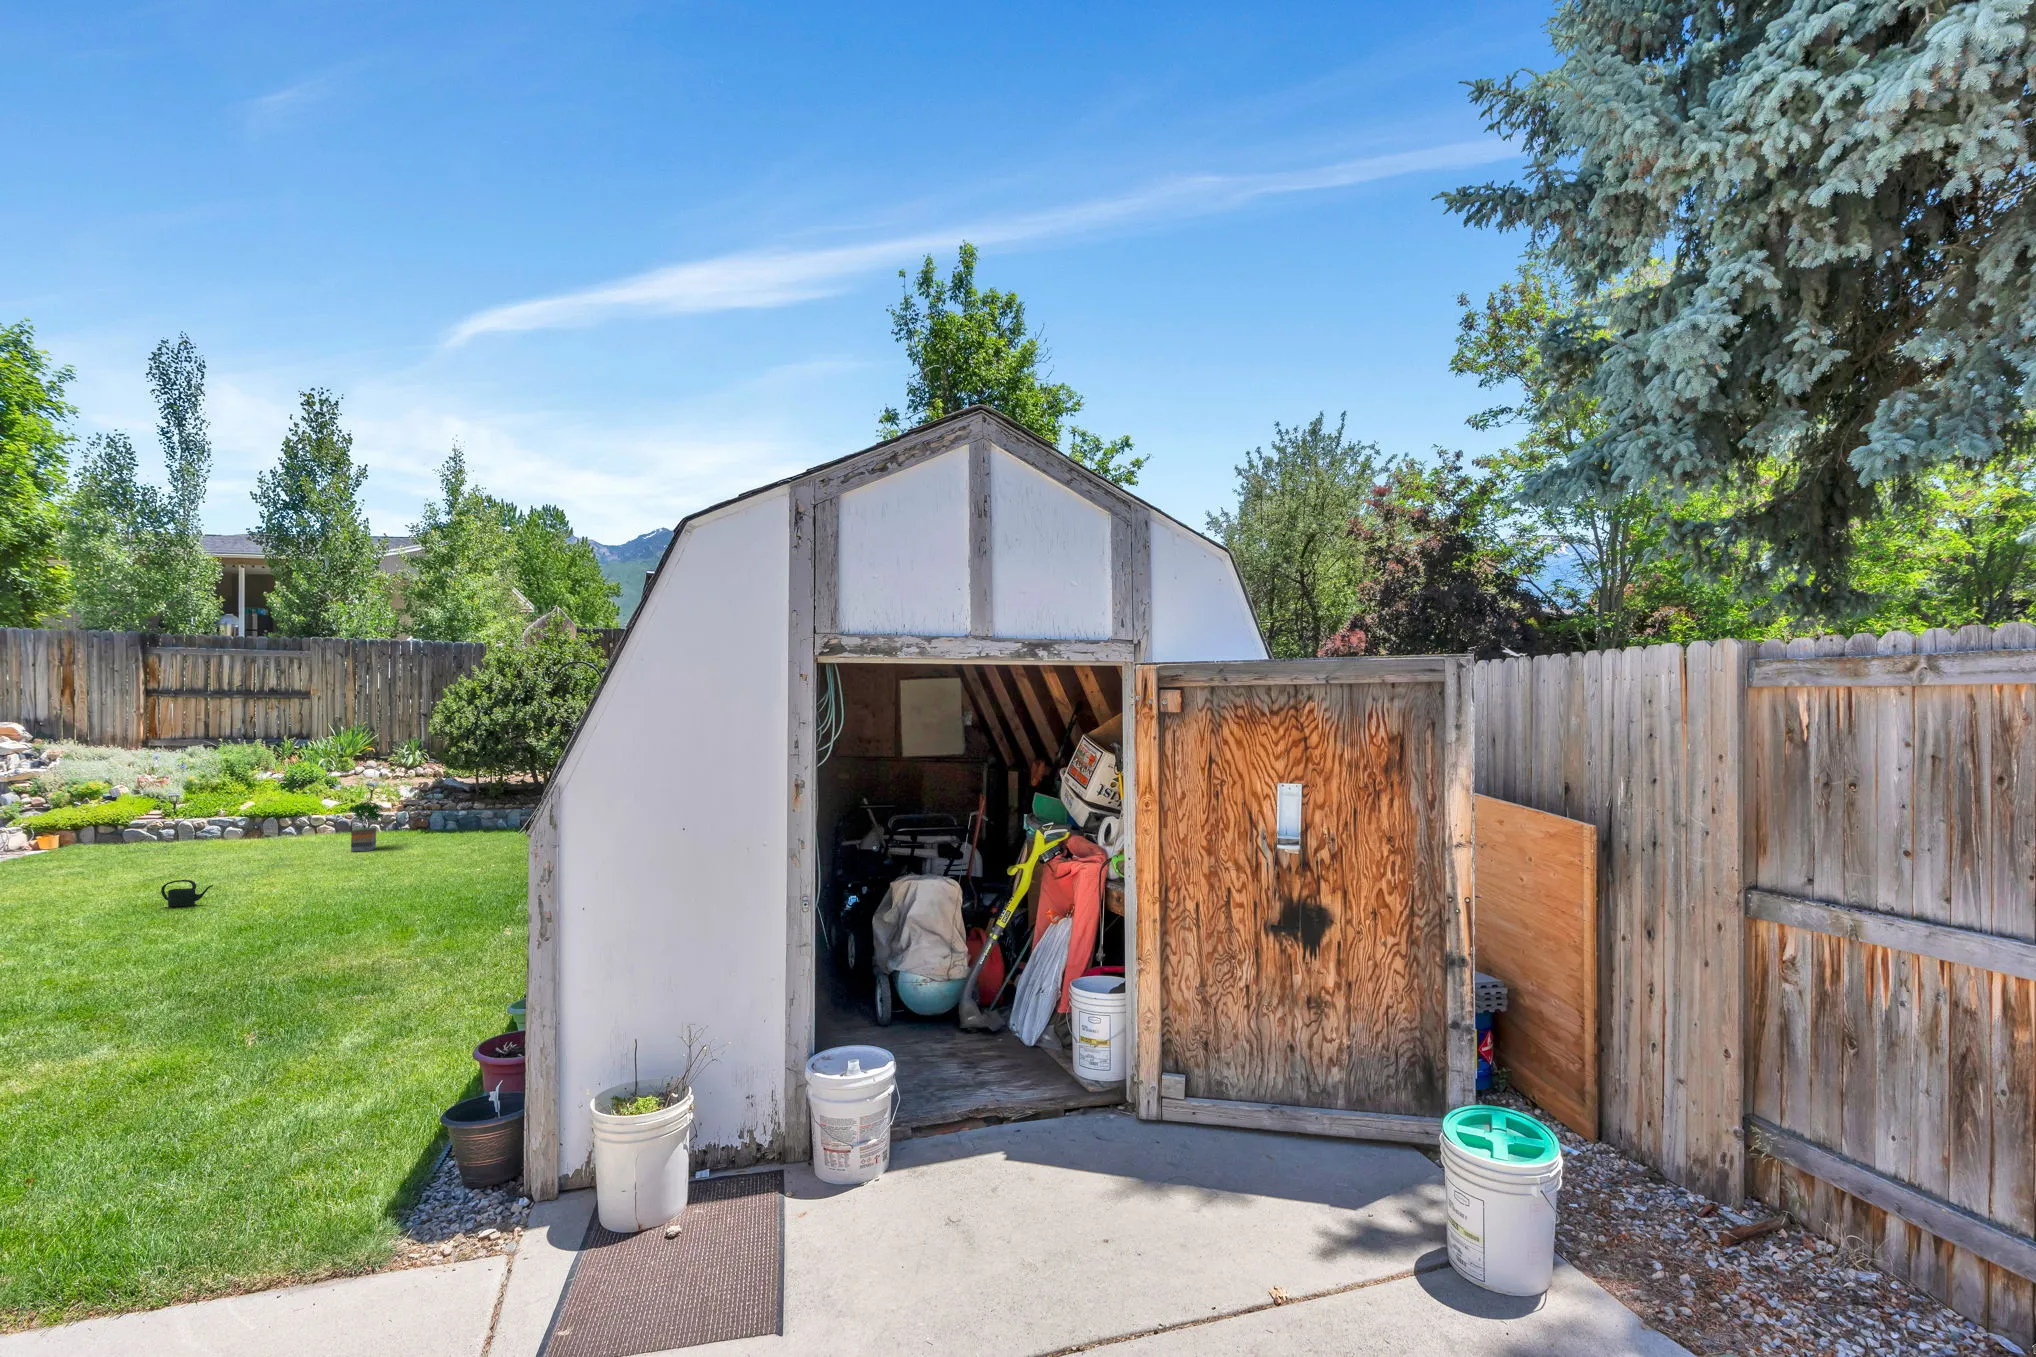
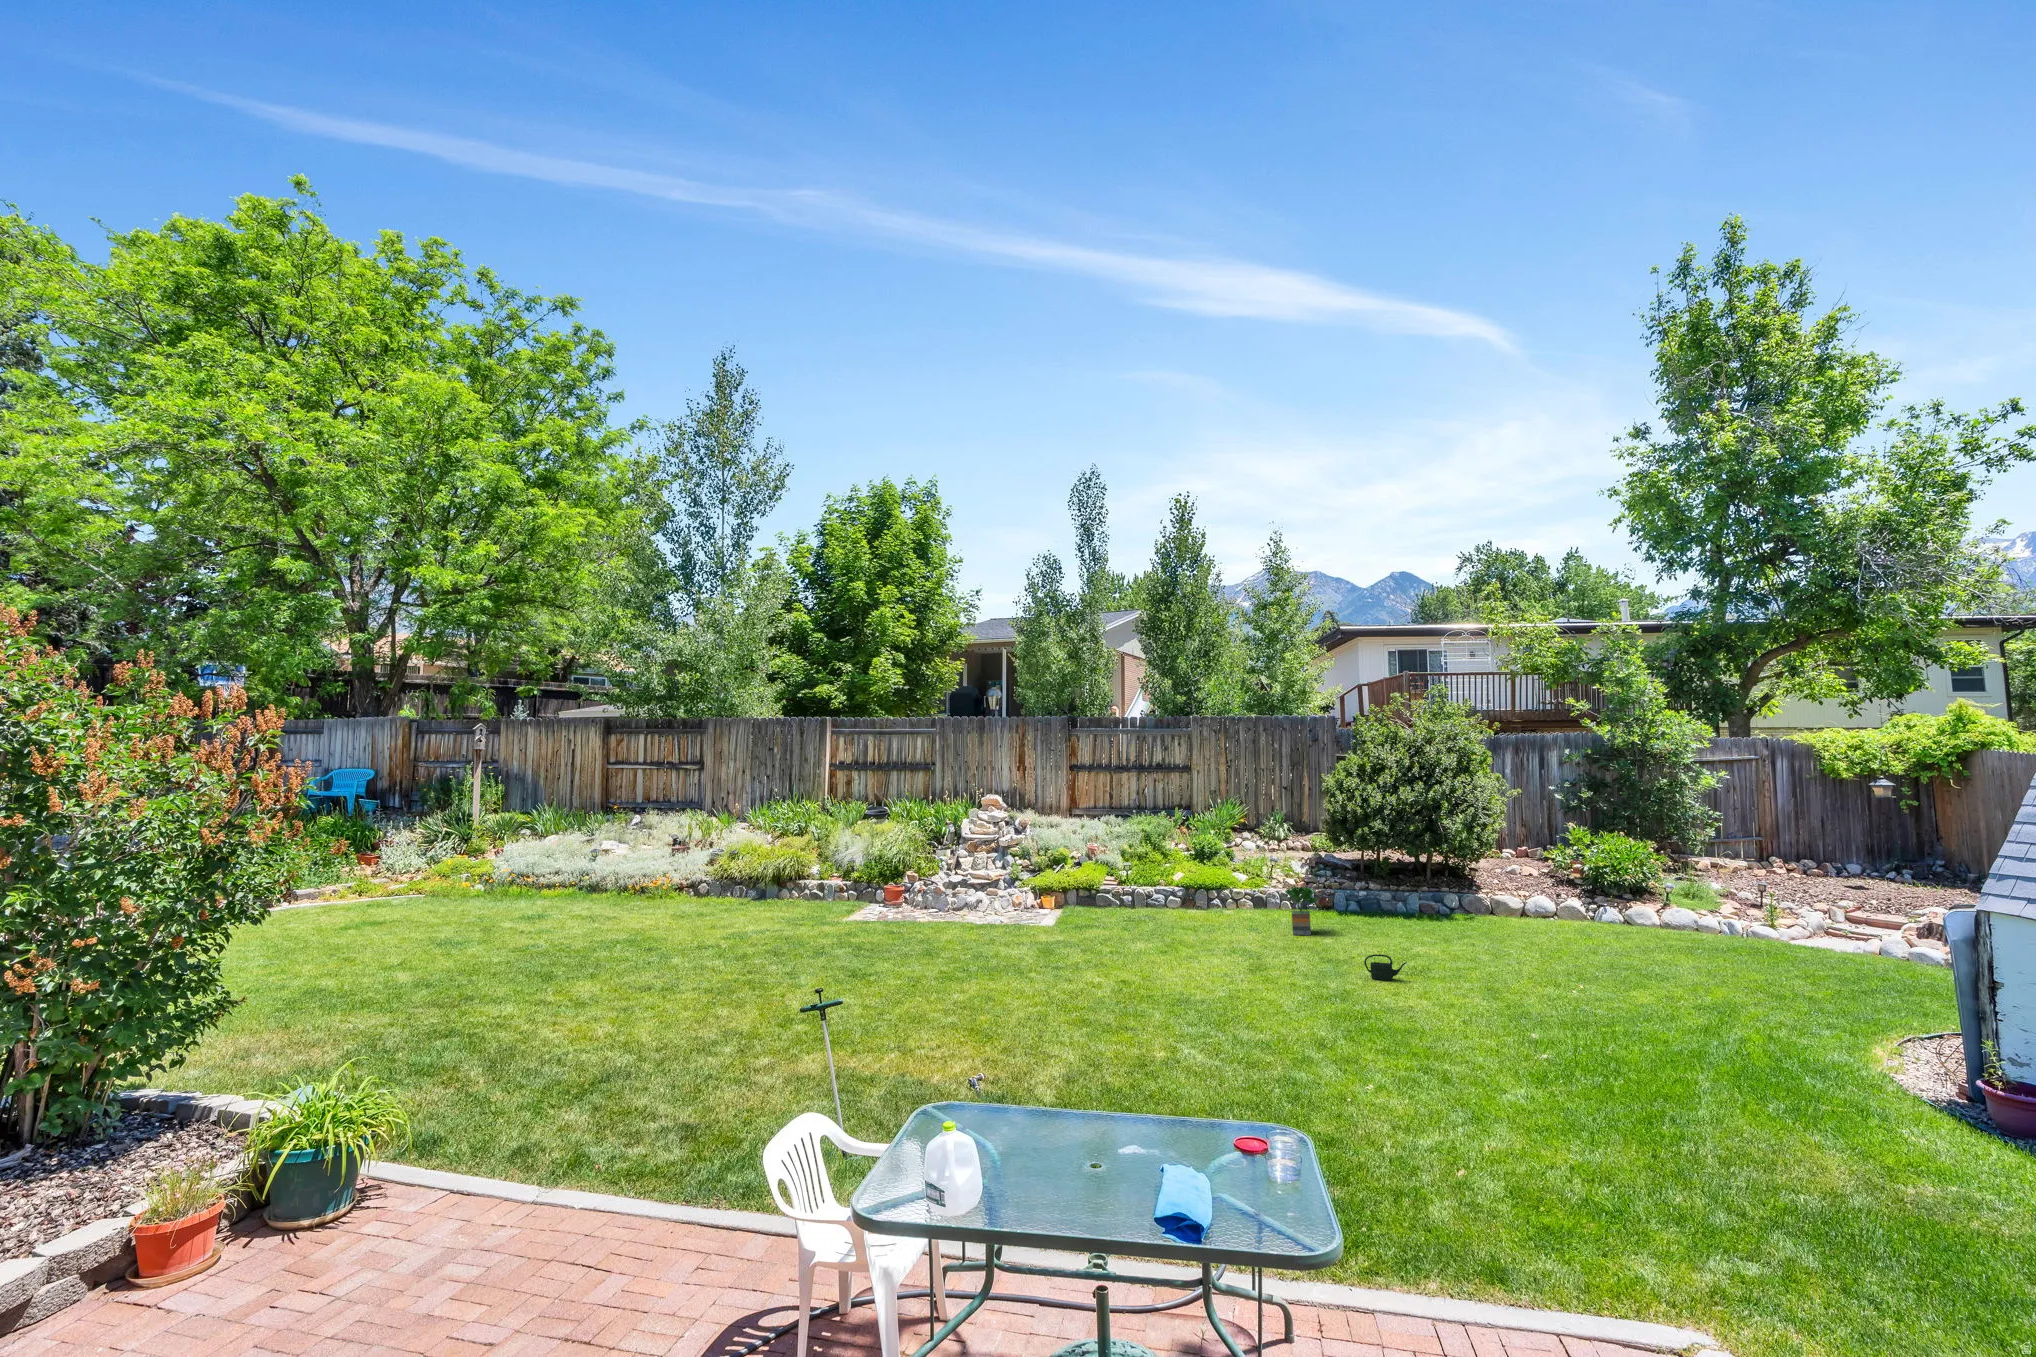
watering can: present [161,880,213,907] -> present [1364,954,1407,980]

